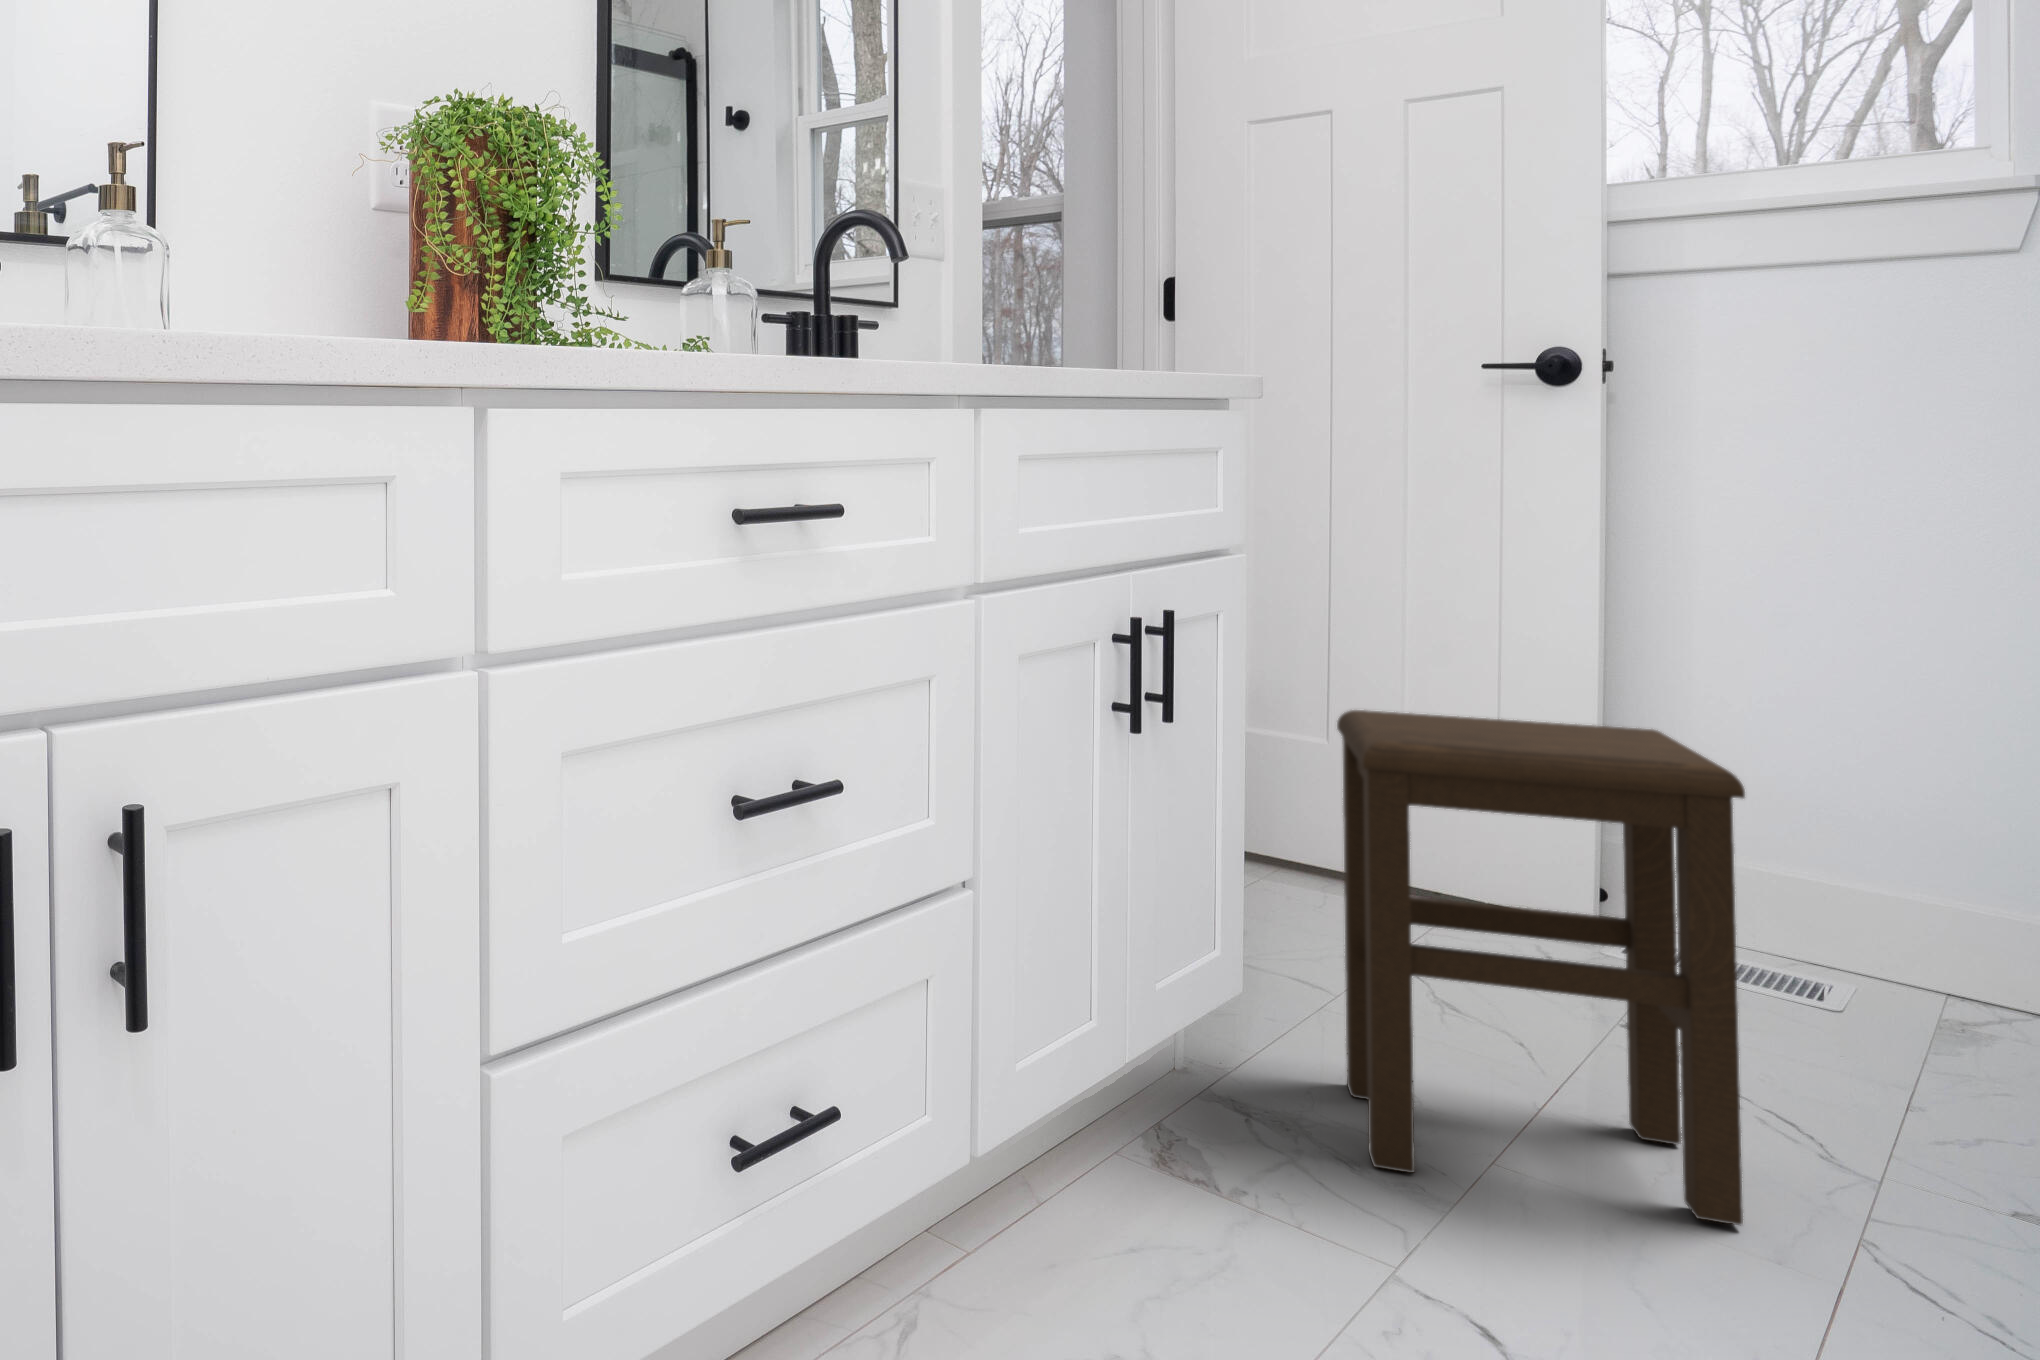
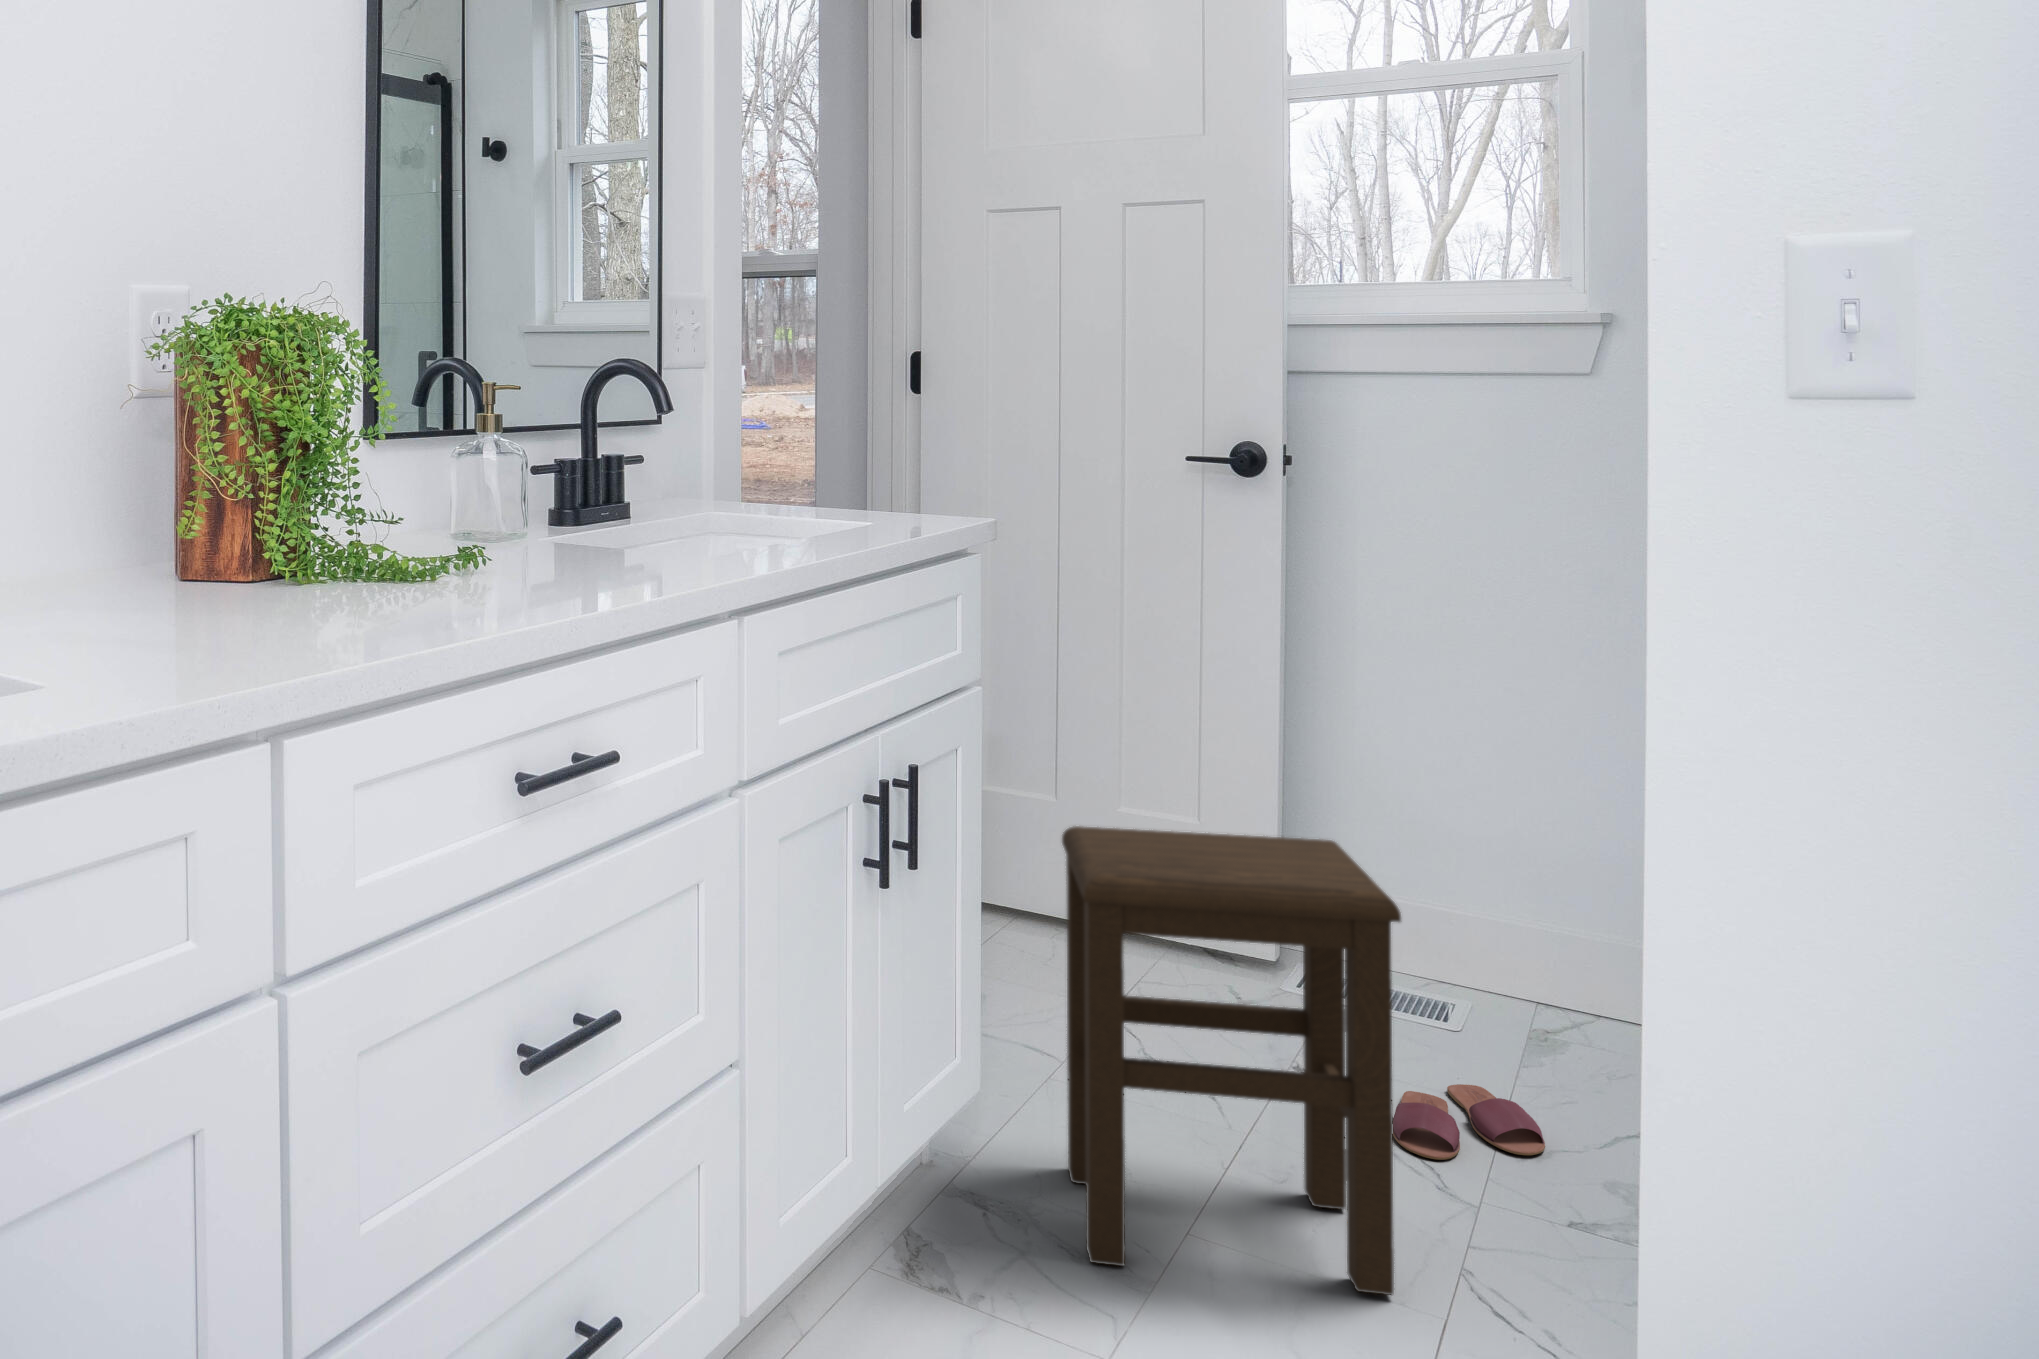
slippers: none [1735,1043,1931,1114] -> present [1393,1084,1545,1160]

